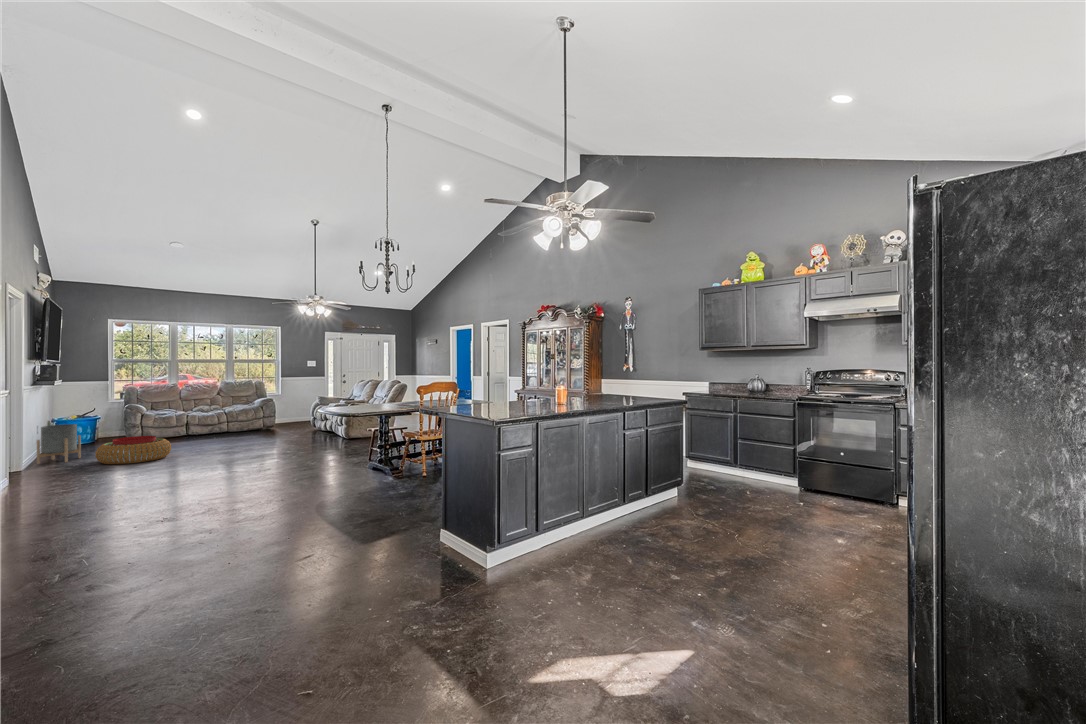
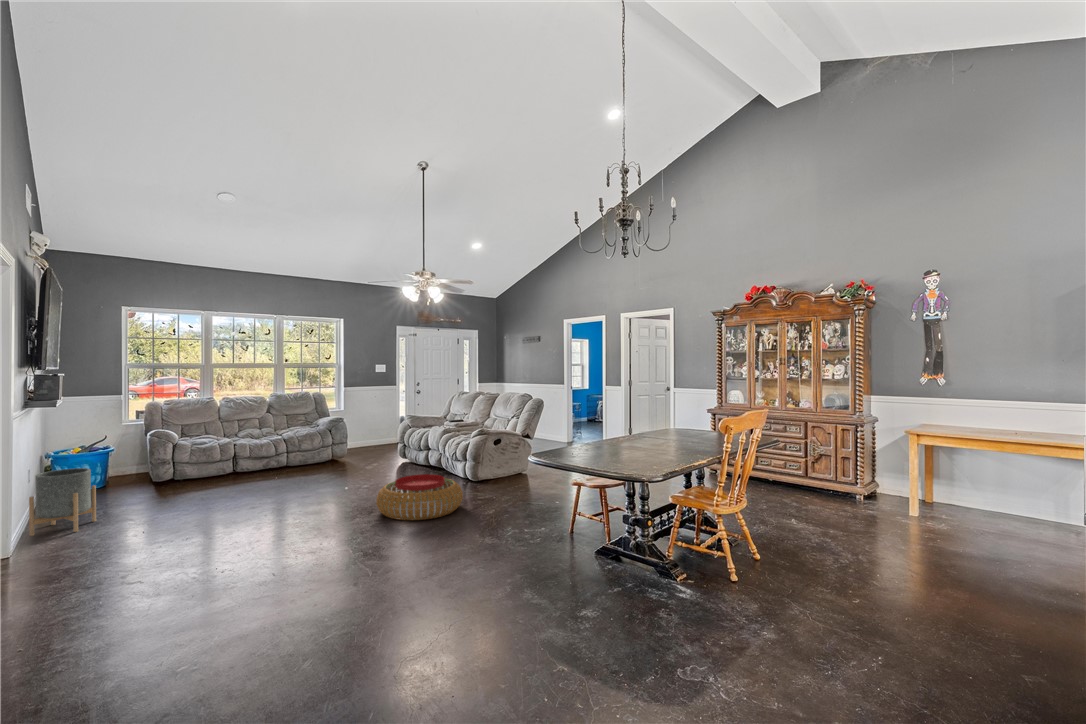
pouf: present [95,436,171,464] -> present [376,474,463,520]

